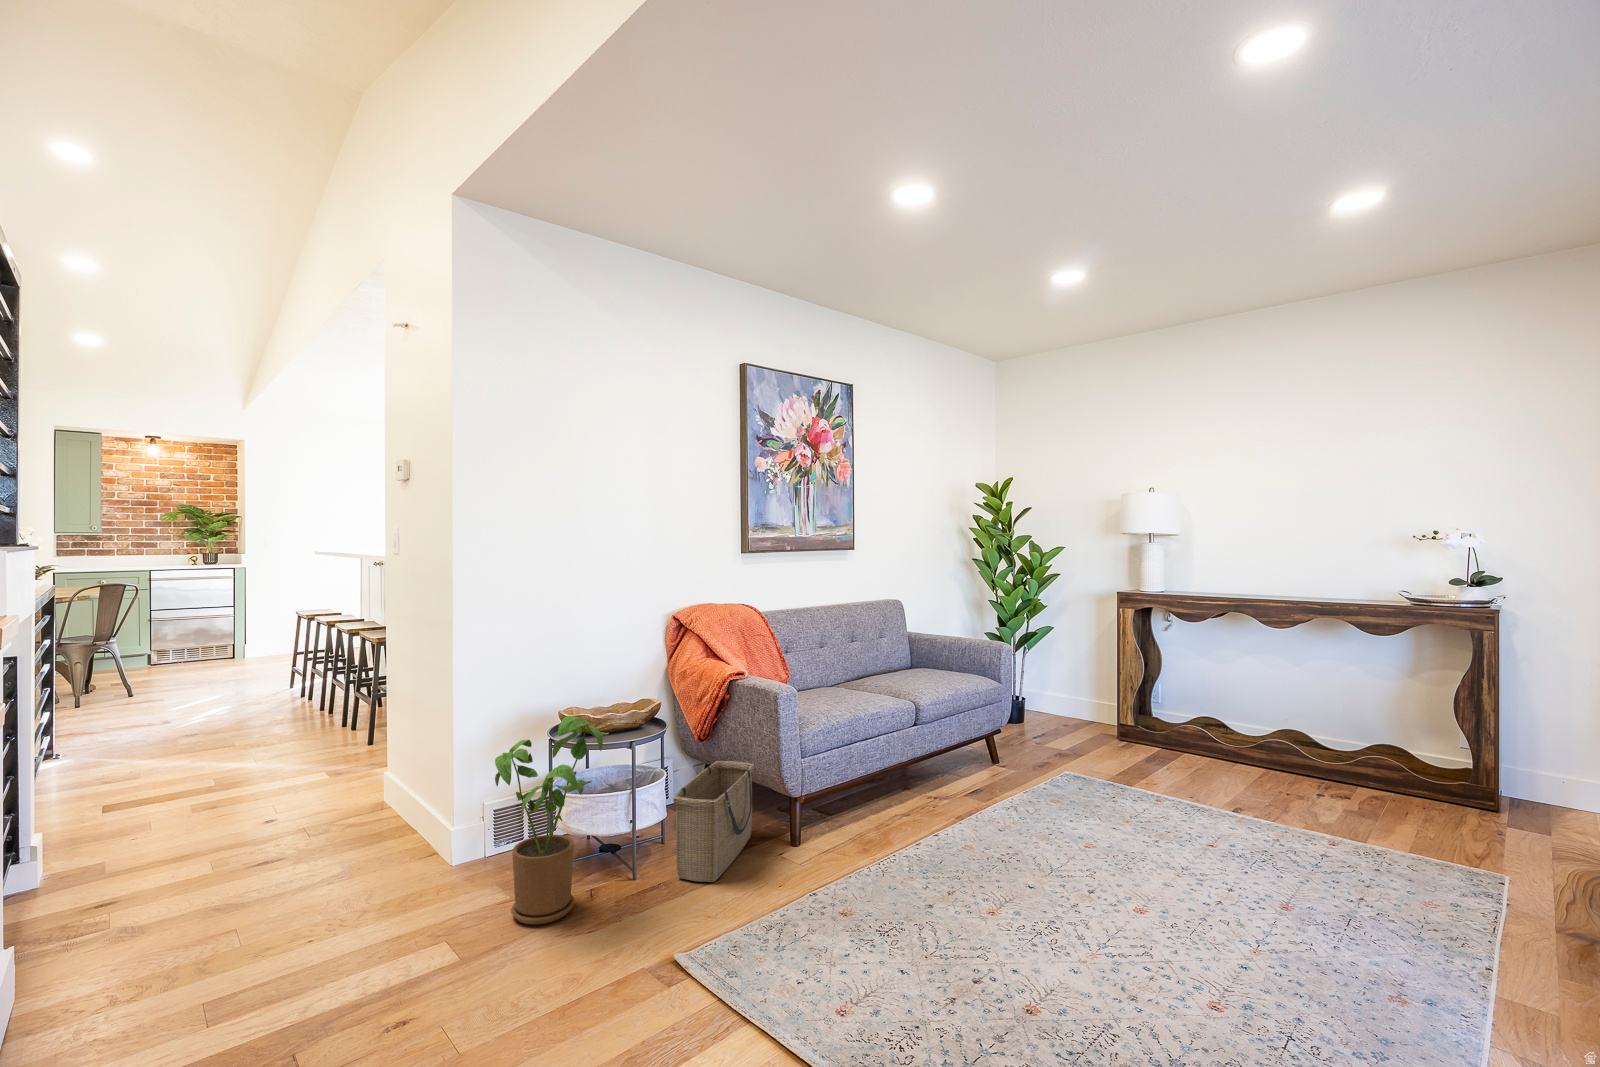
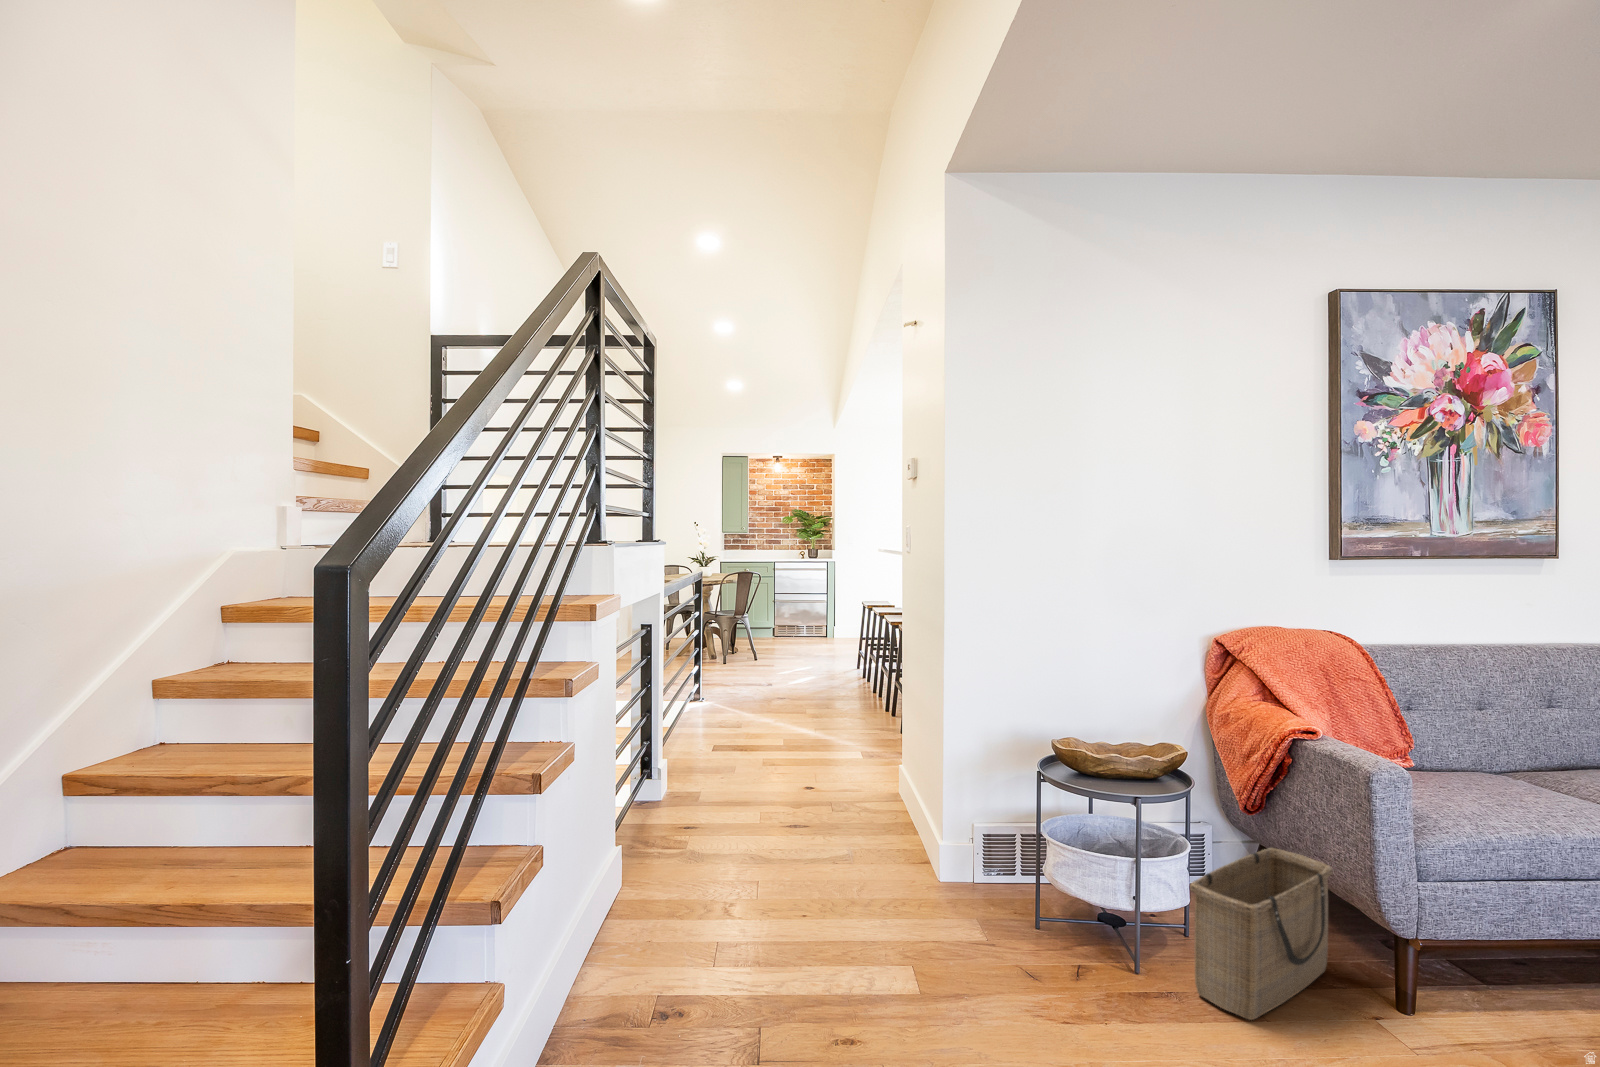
house plant: present [495,716,609,925] -> none [965,748,1102,990]

